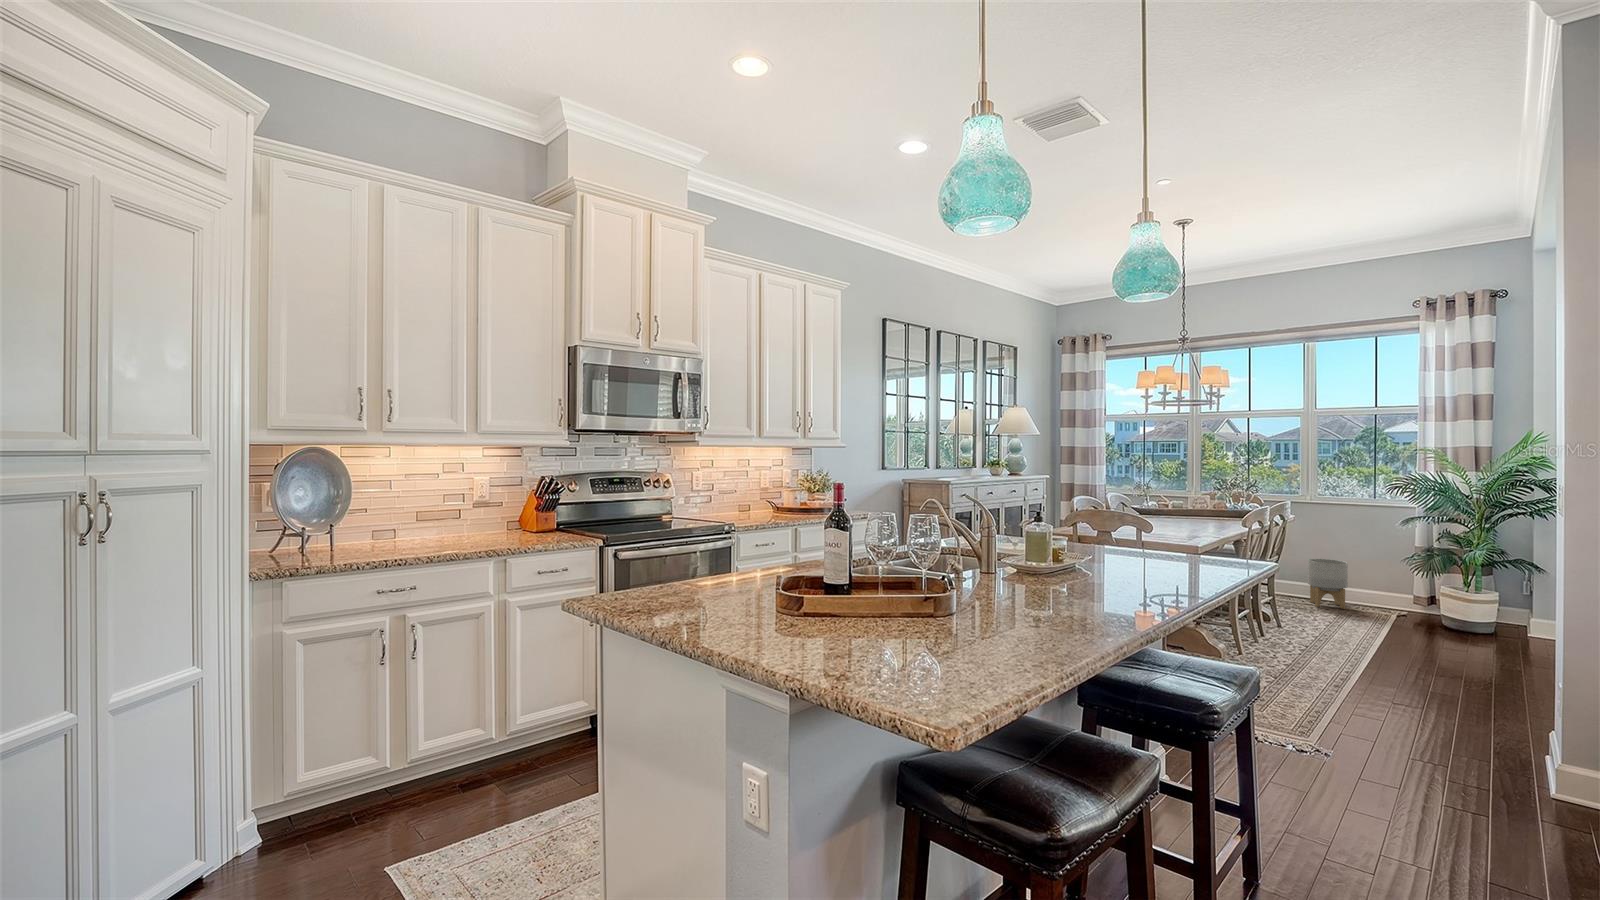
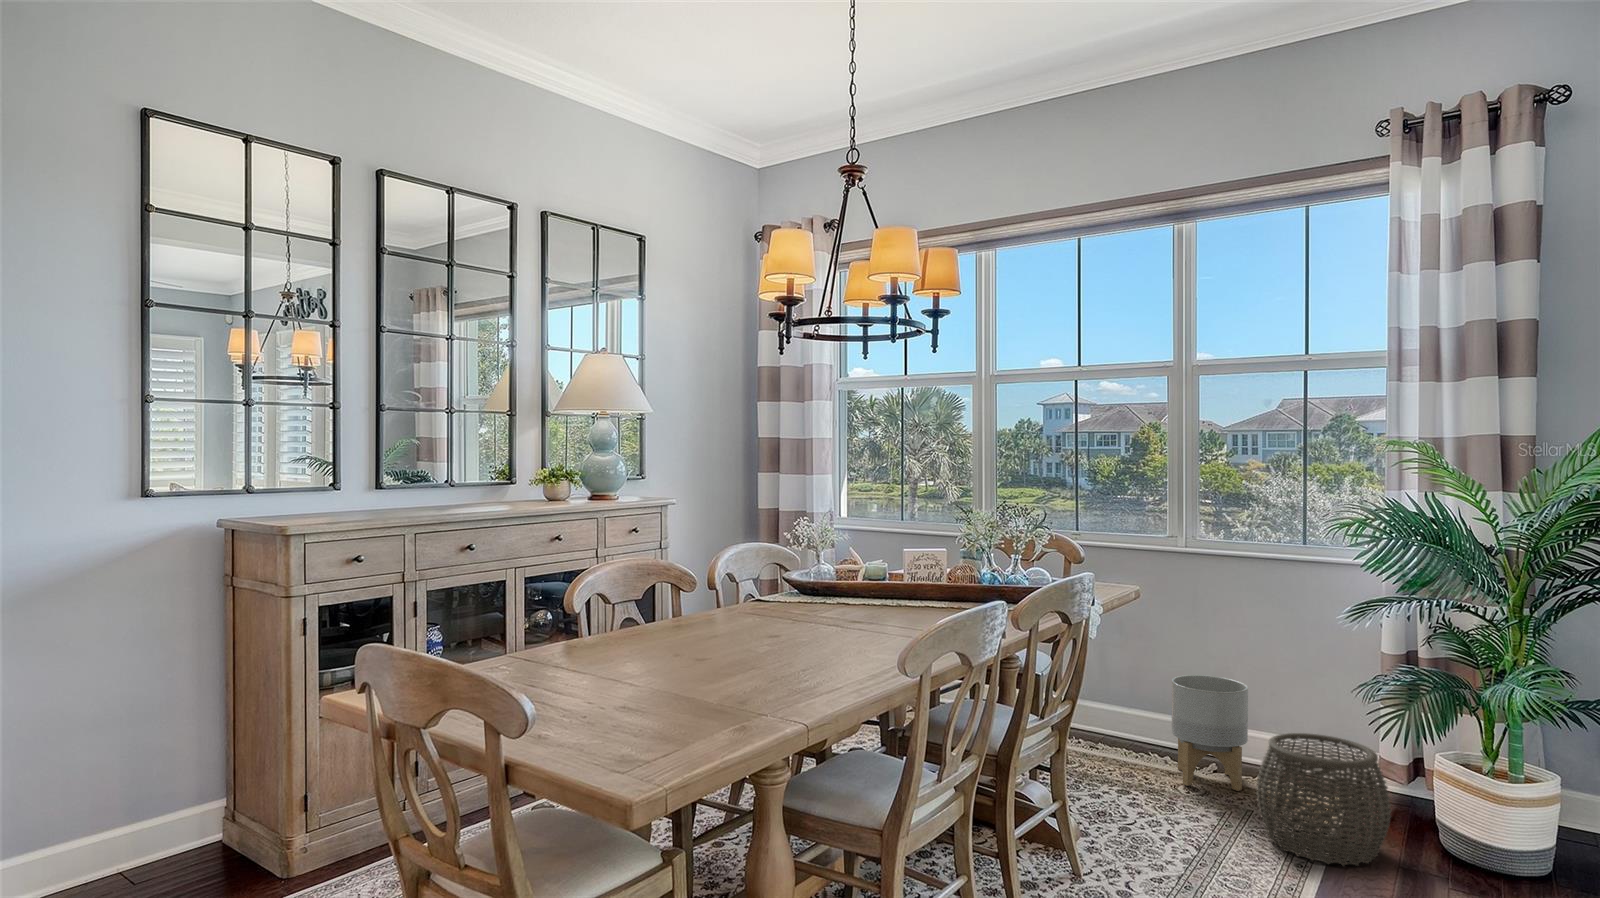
woven basket: none [1356,578,1422,628] -> present [1256,733,1391,866]

